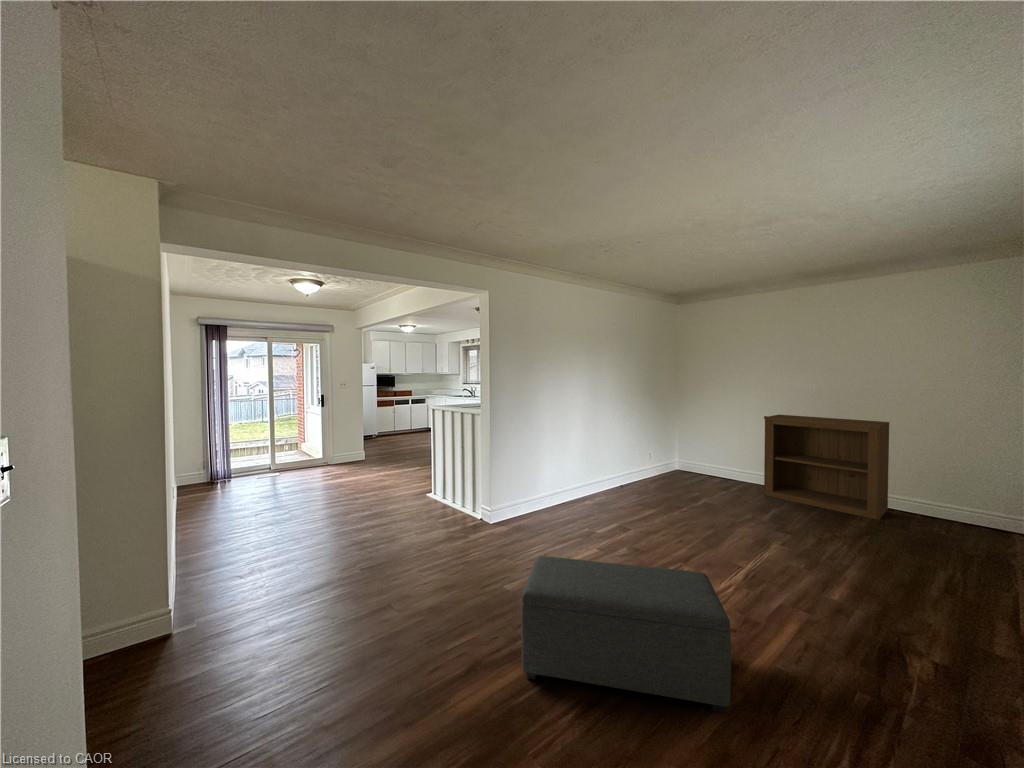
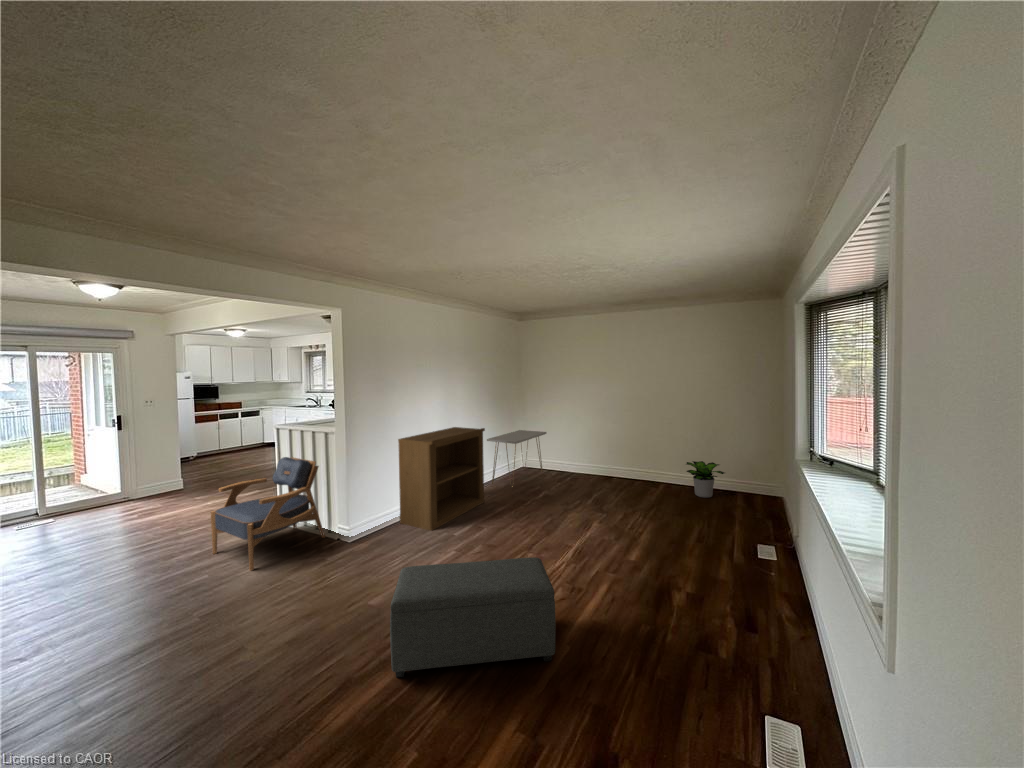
bookshelf: present [764,415,889,520] -> present [398,427,485,531]
console table: none [634,426,707,489] -> present [487,430,547,487]
armchair: none [377,435,469,536] -> present [211,457,325,571]
potted plant: none [922,480,1002,534] -> present [687,461,724,498]

